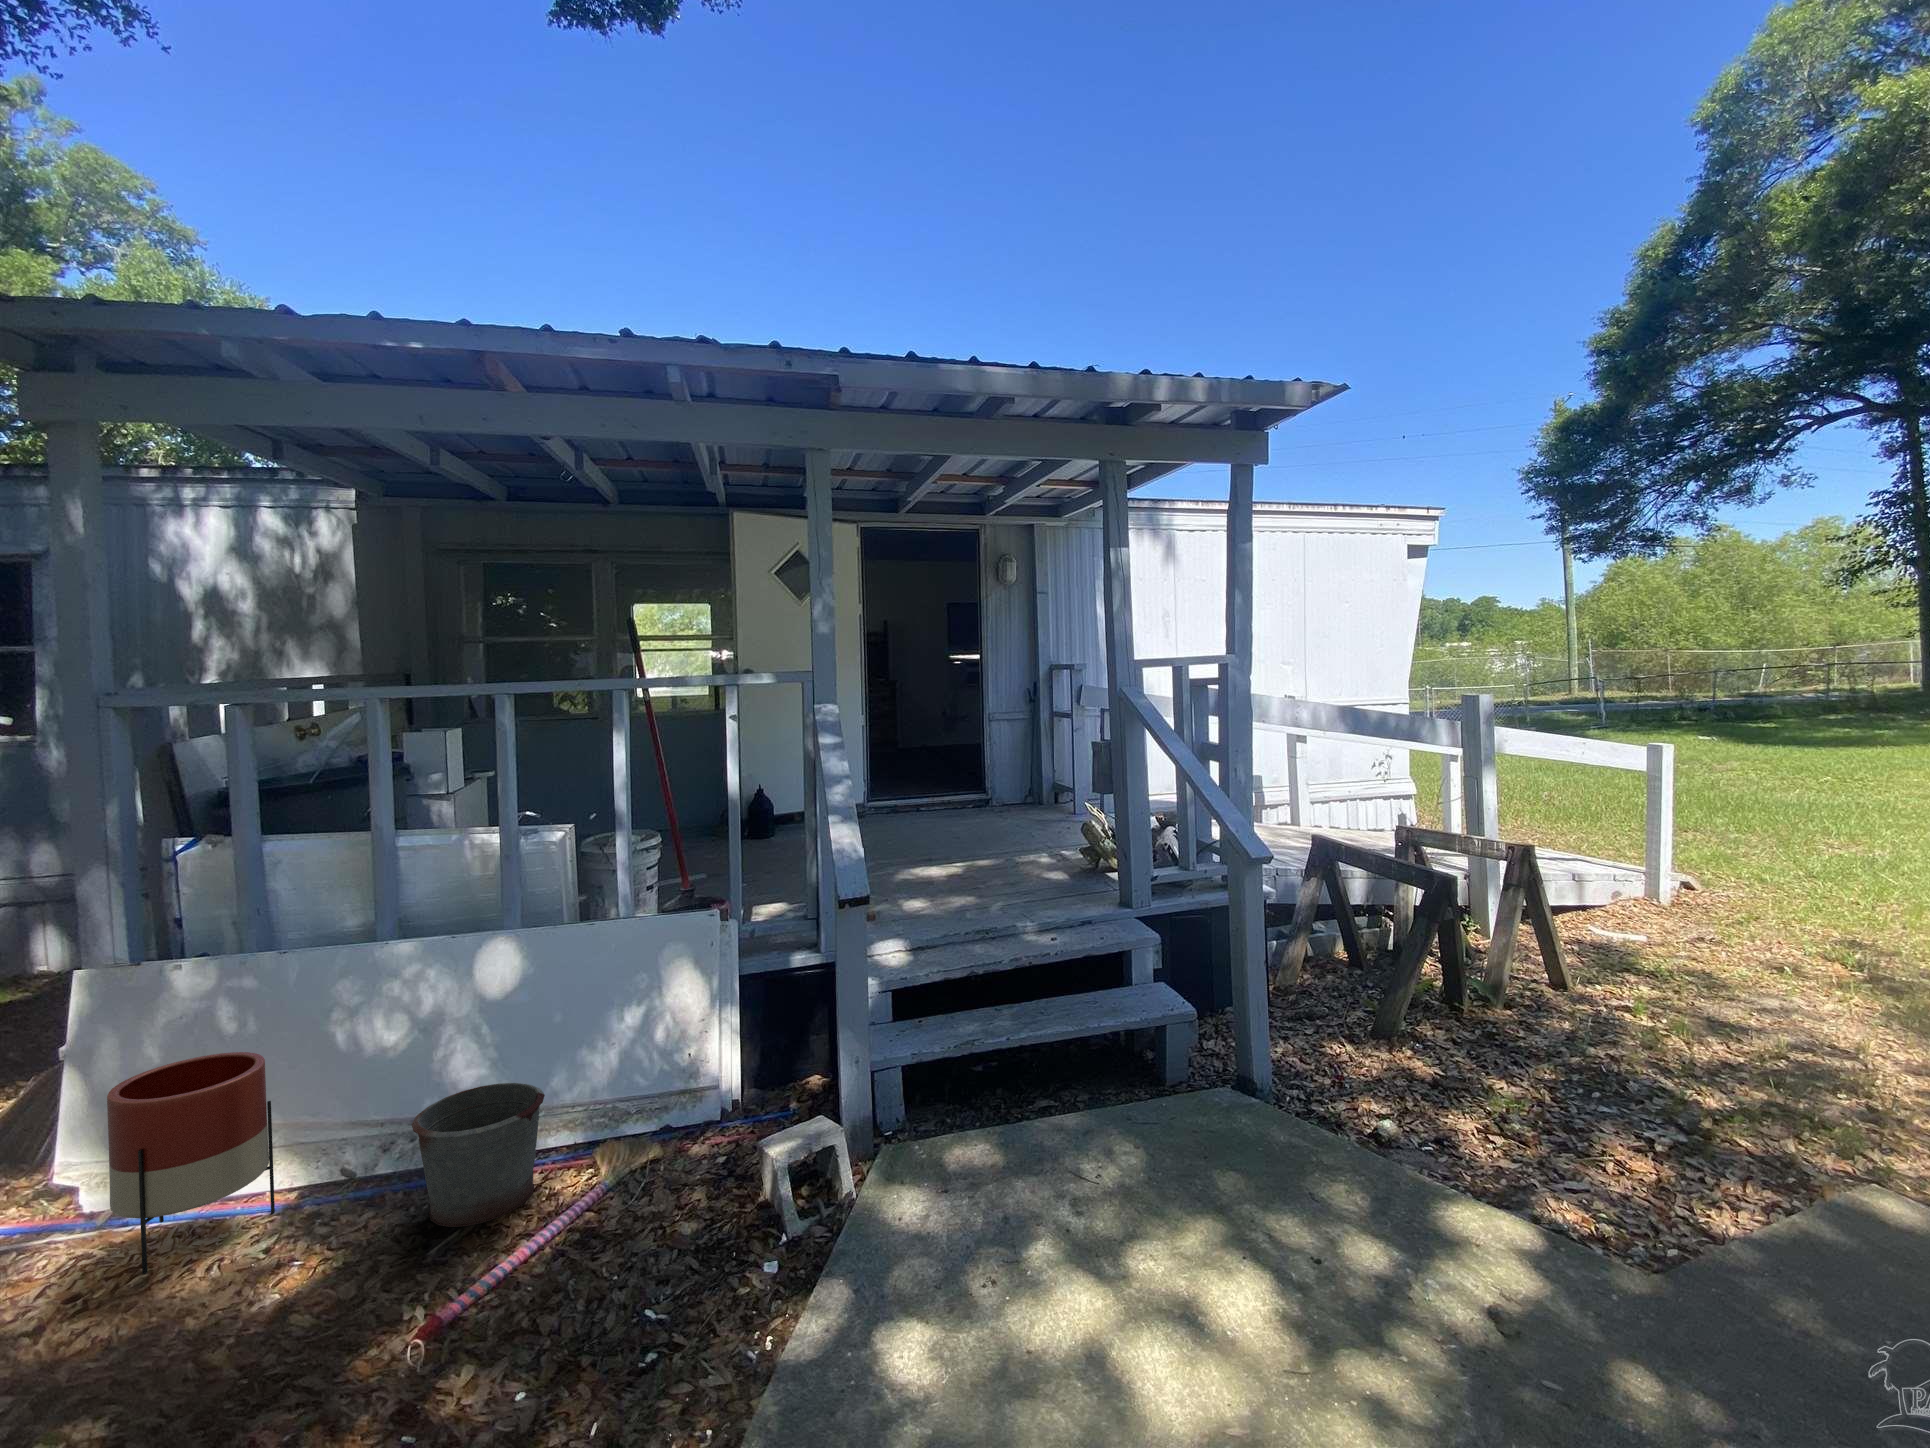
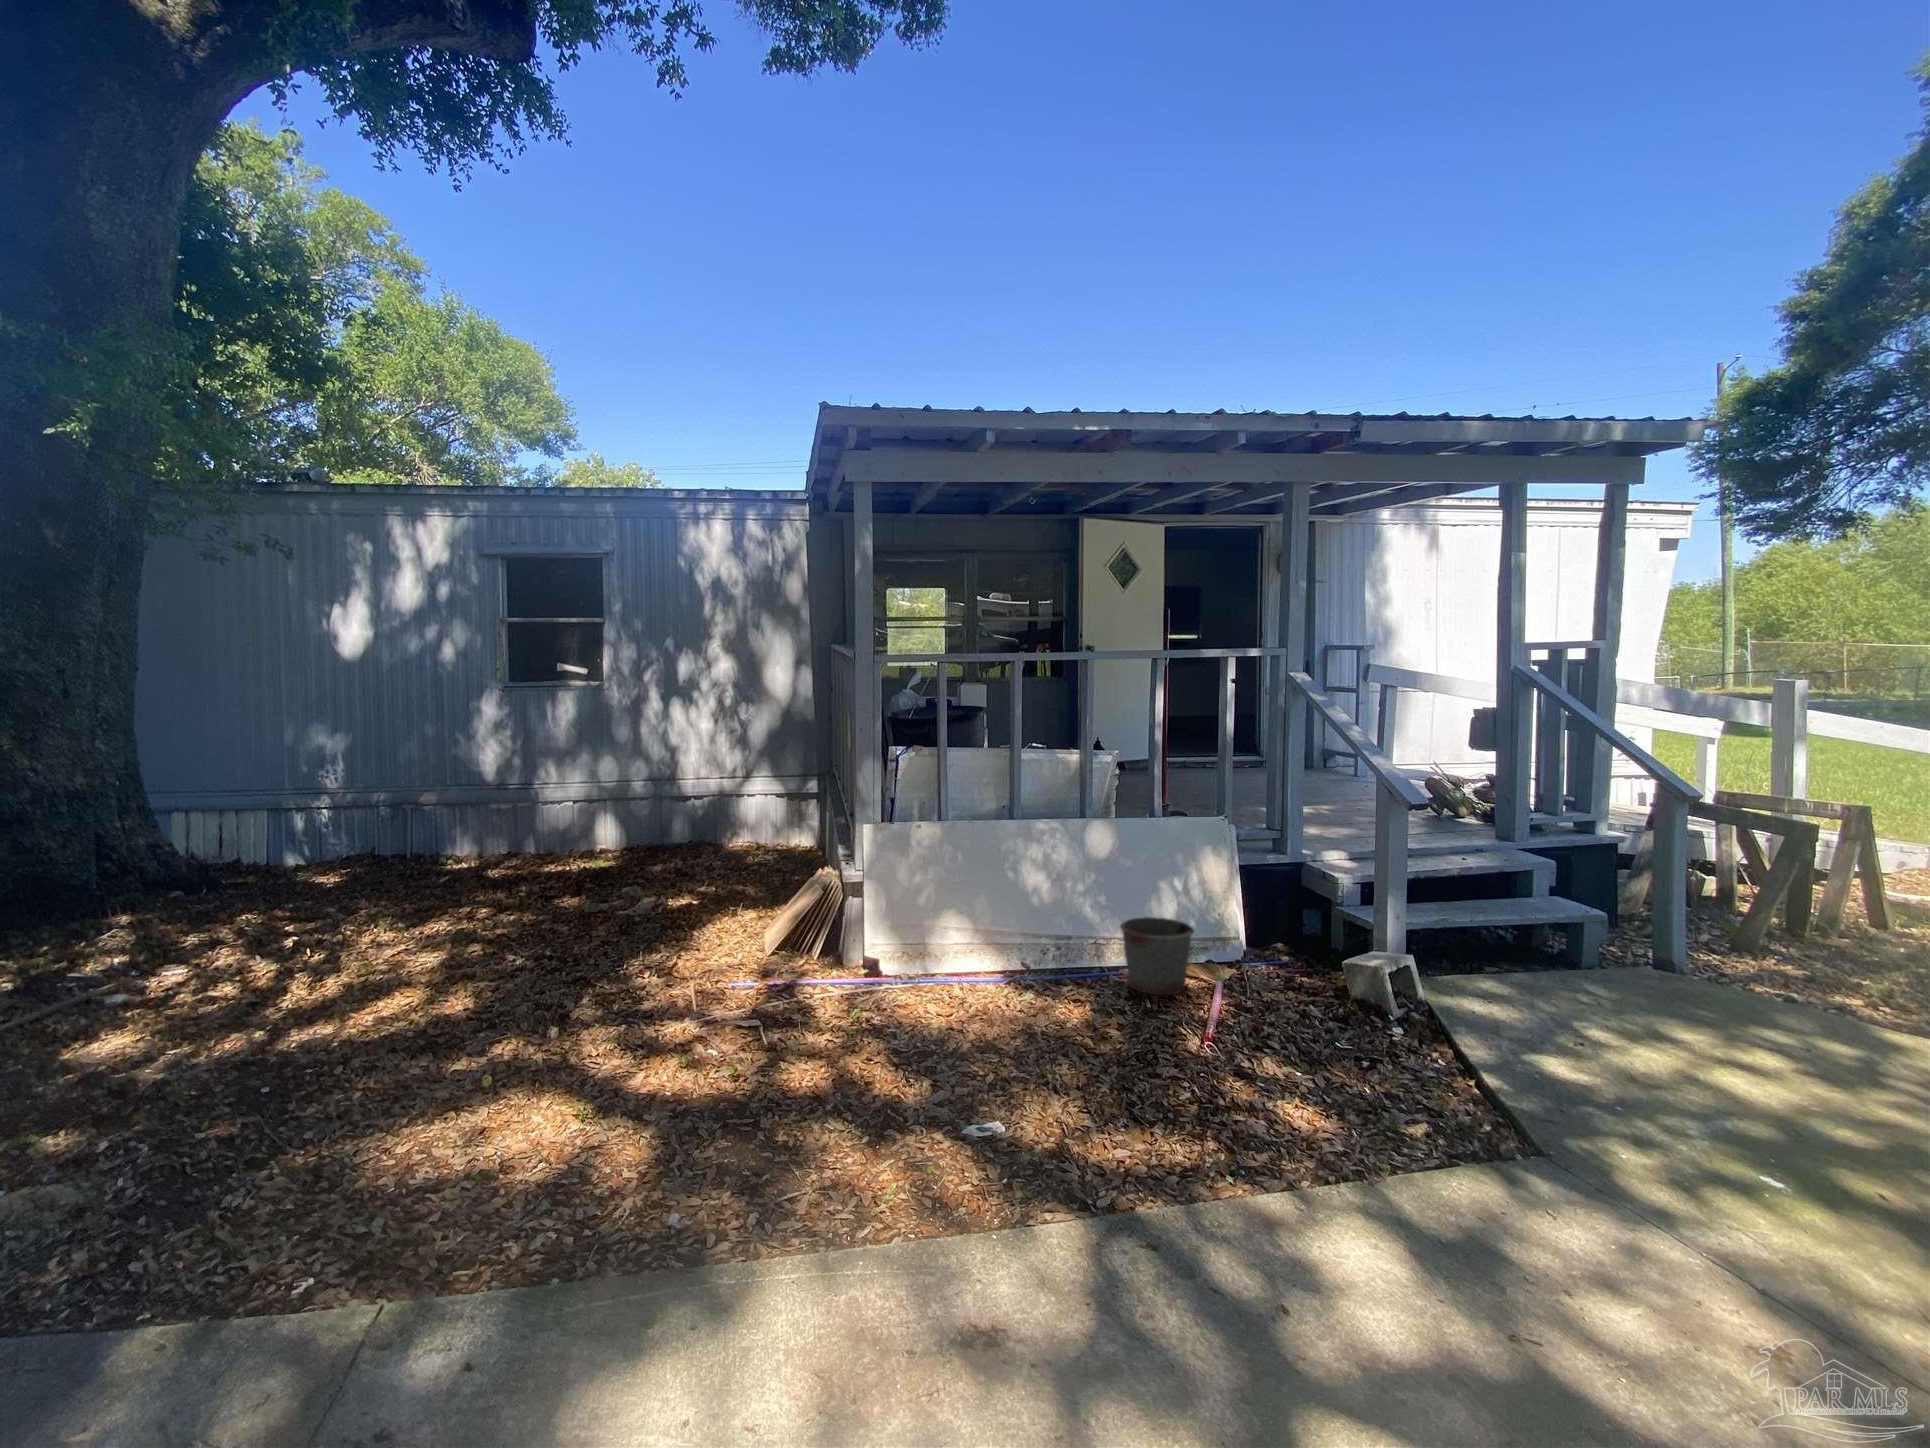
planter: present [107,1052,275,1274] -> none [960,885,1032,1003]

